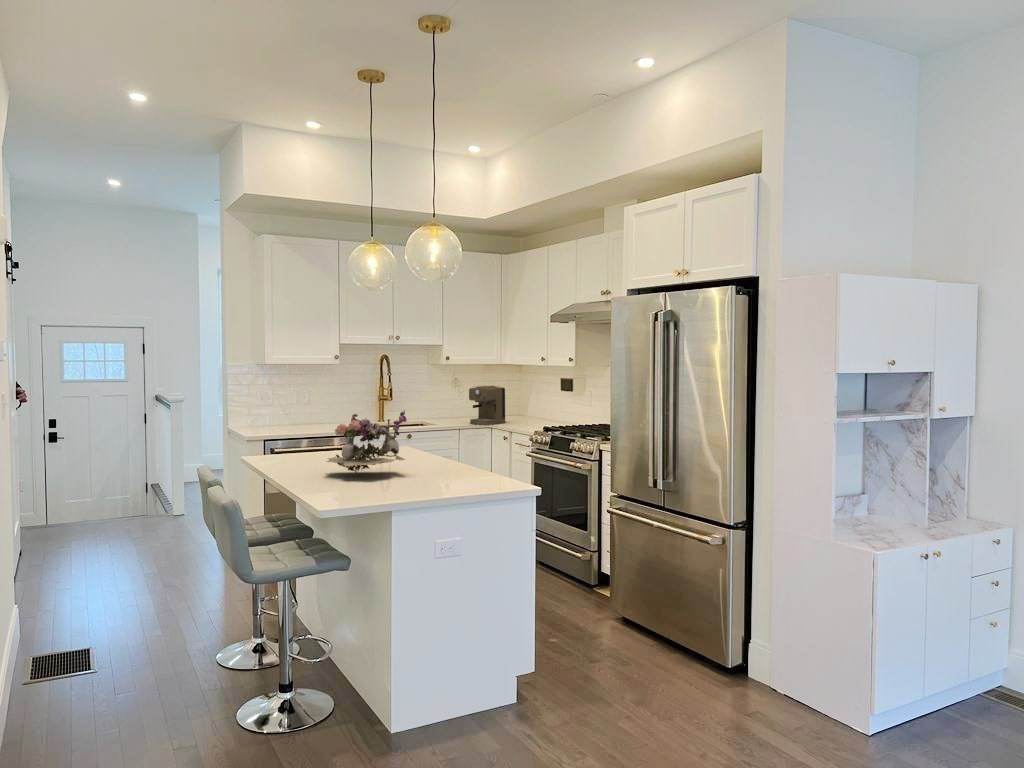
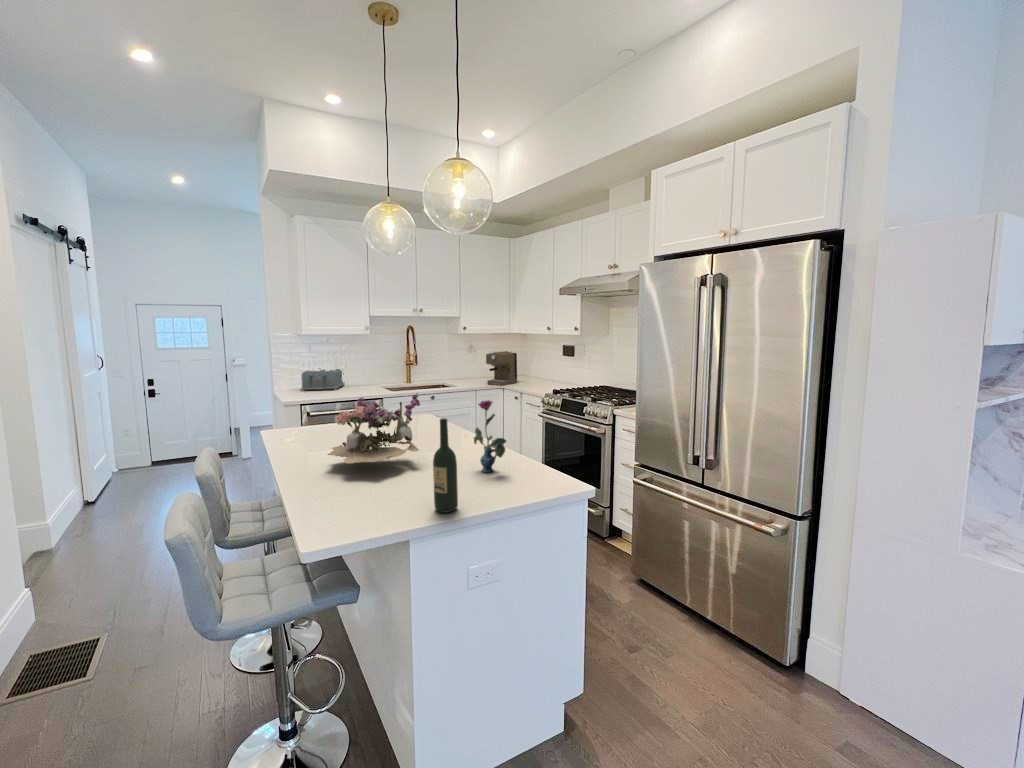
toaster: none [256,403,303,428] -> present [301,369,345,391]
vase: none [454,414,482,478] -> present [474,400,506,472]
wine bottle: none [422,421,440,494] -> present [433,418,458,513]

